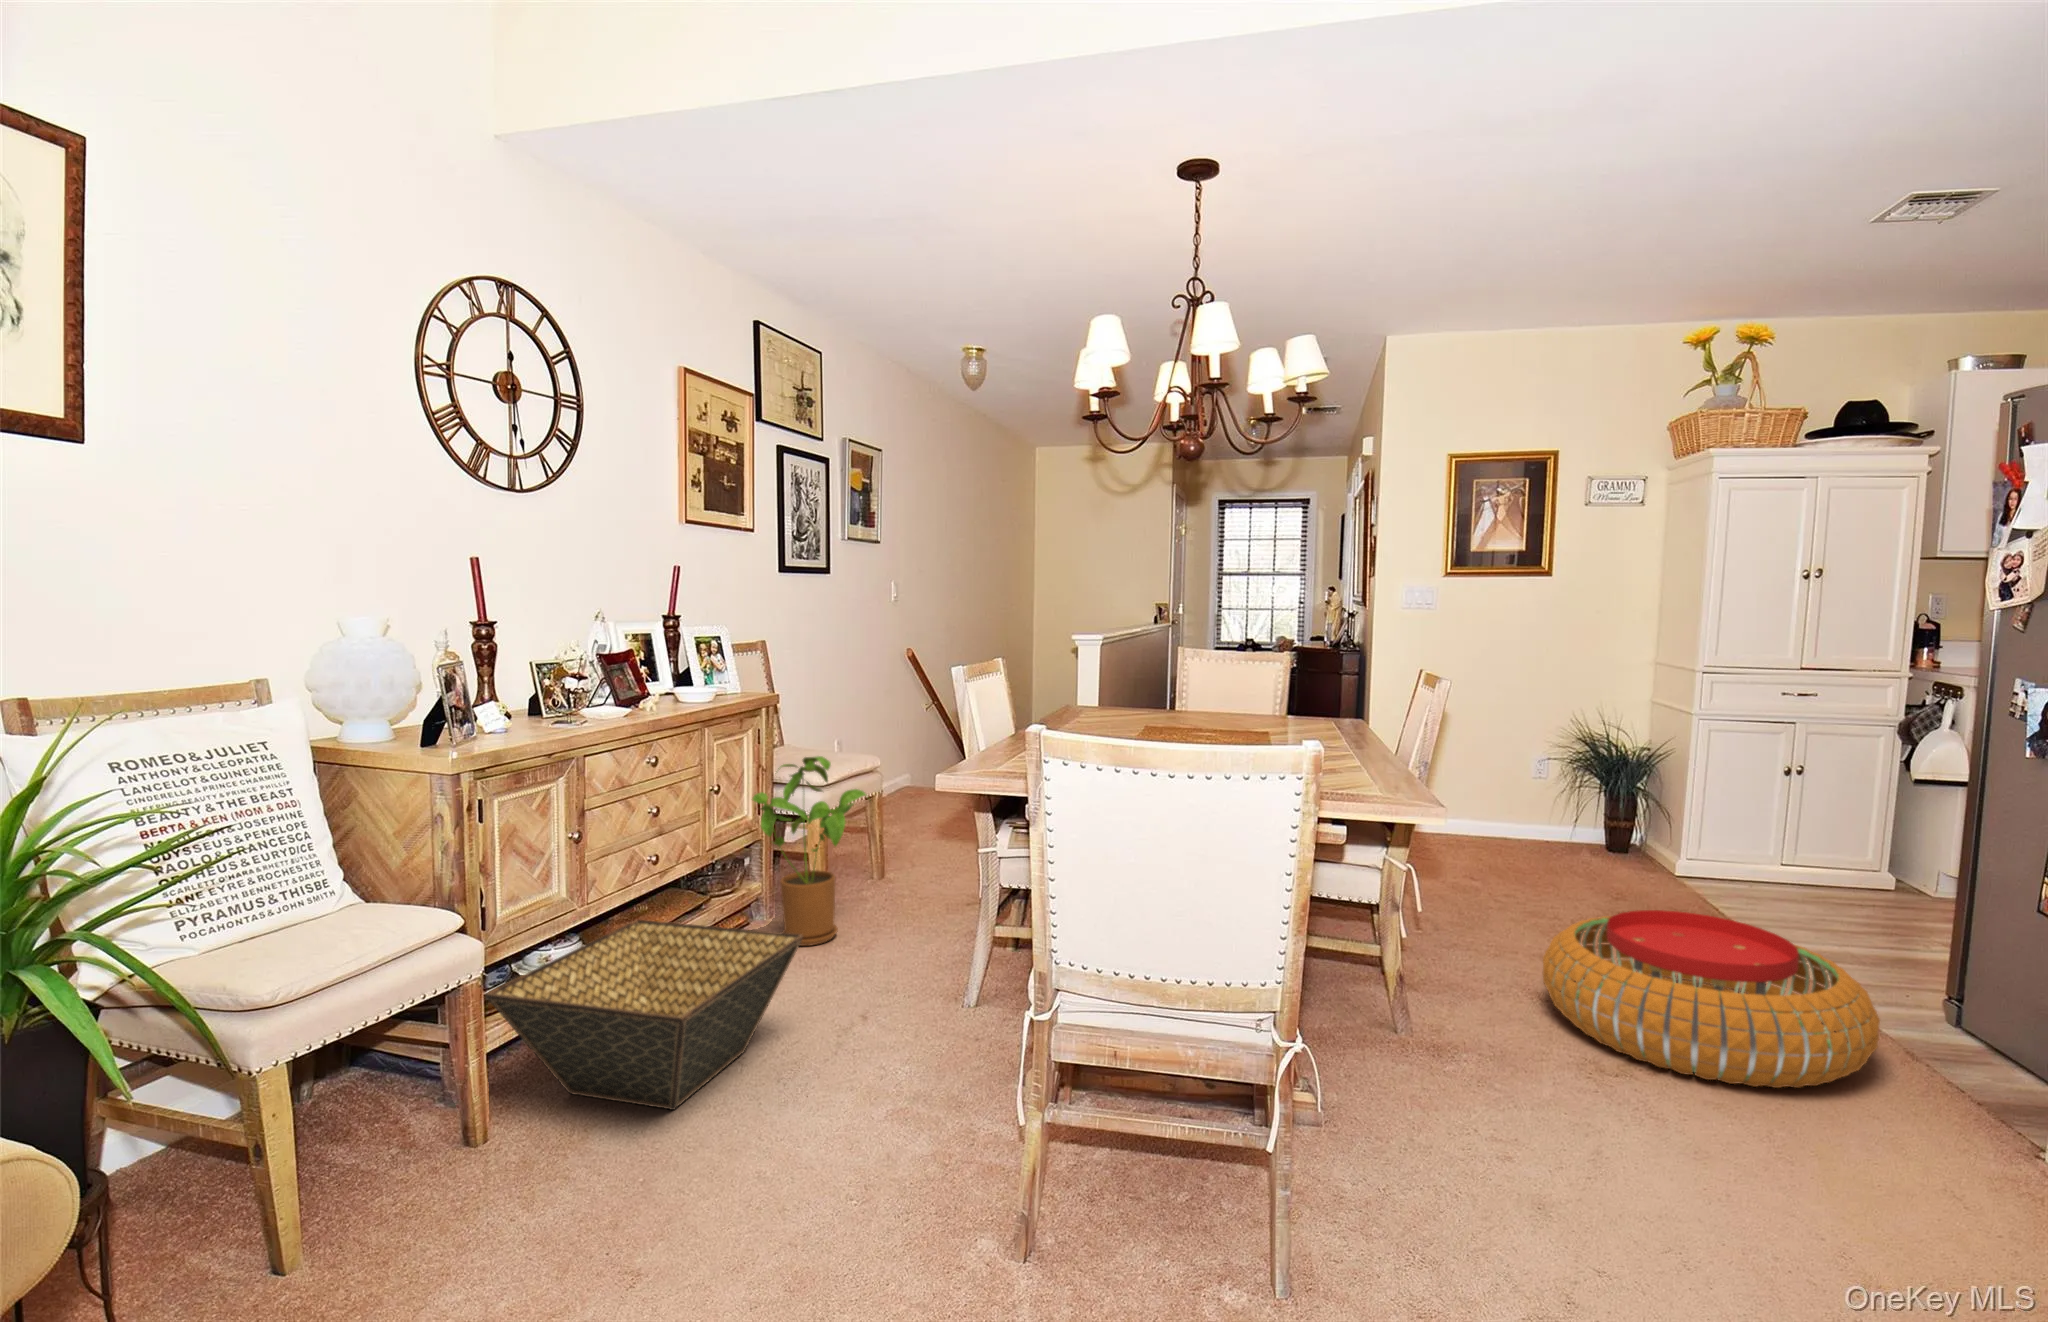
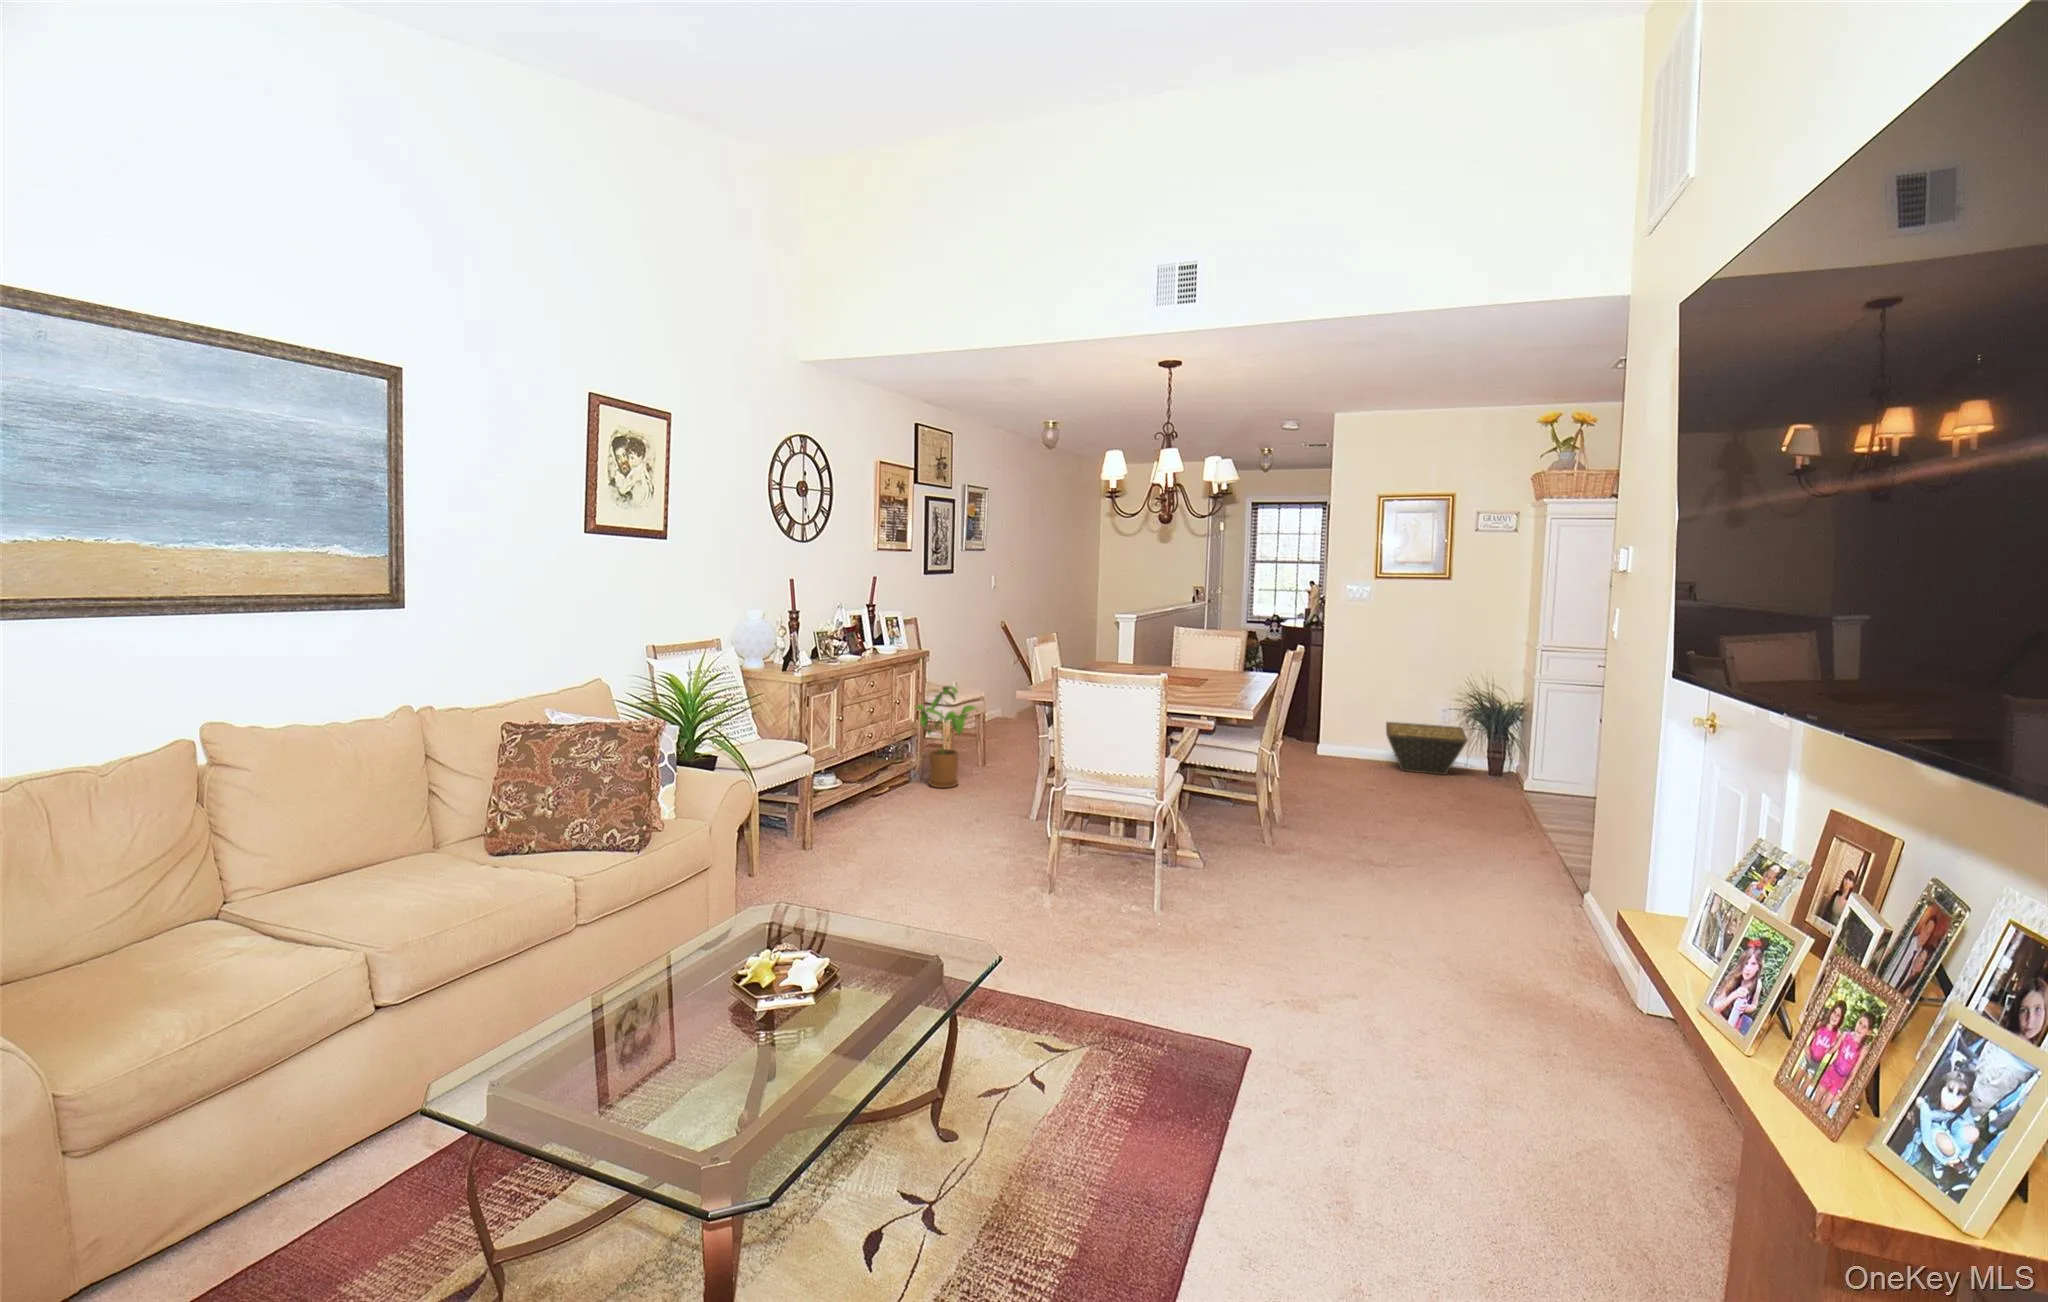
pouf: present [1542,910,1880,1088] -> none [1323,786,1474,864]
basket: present [486,920,803,1110] -> present [1386,722,1467,775]

